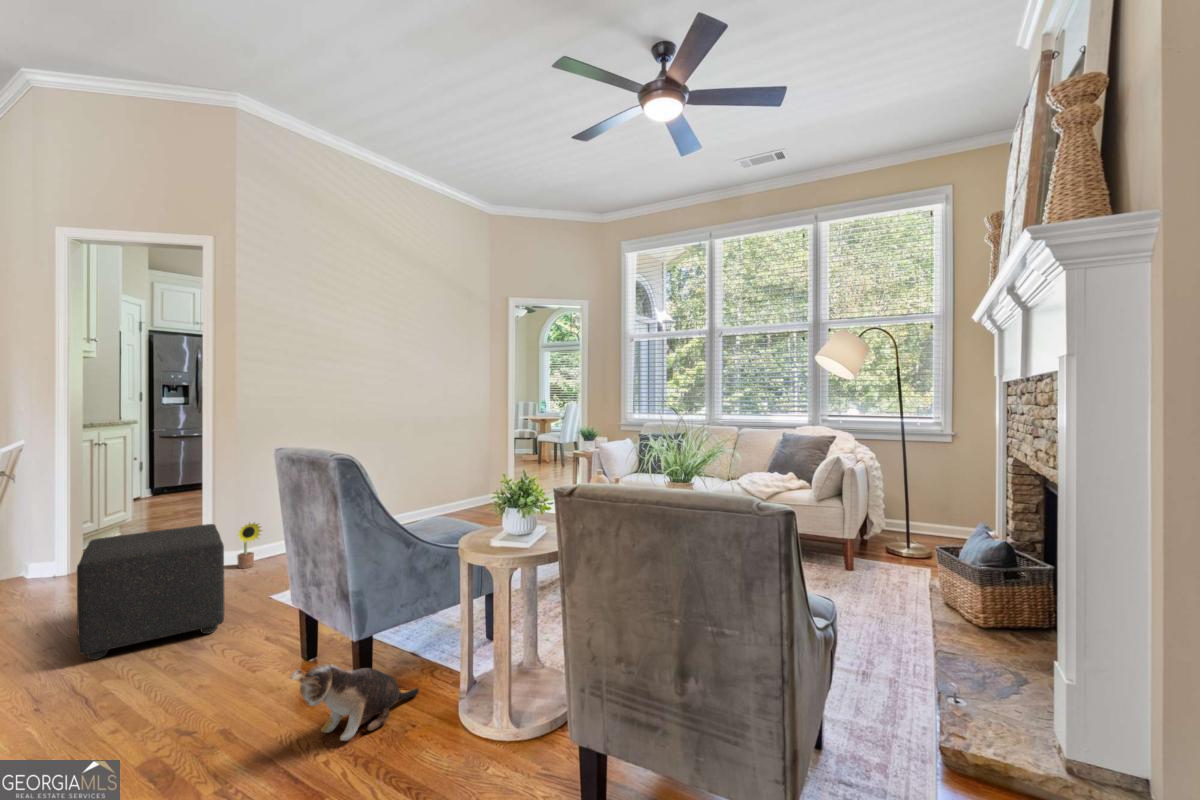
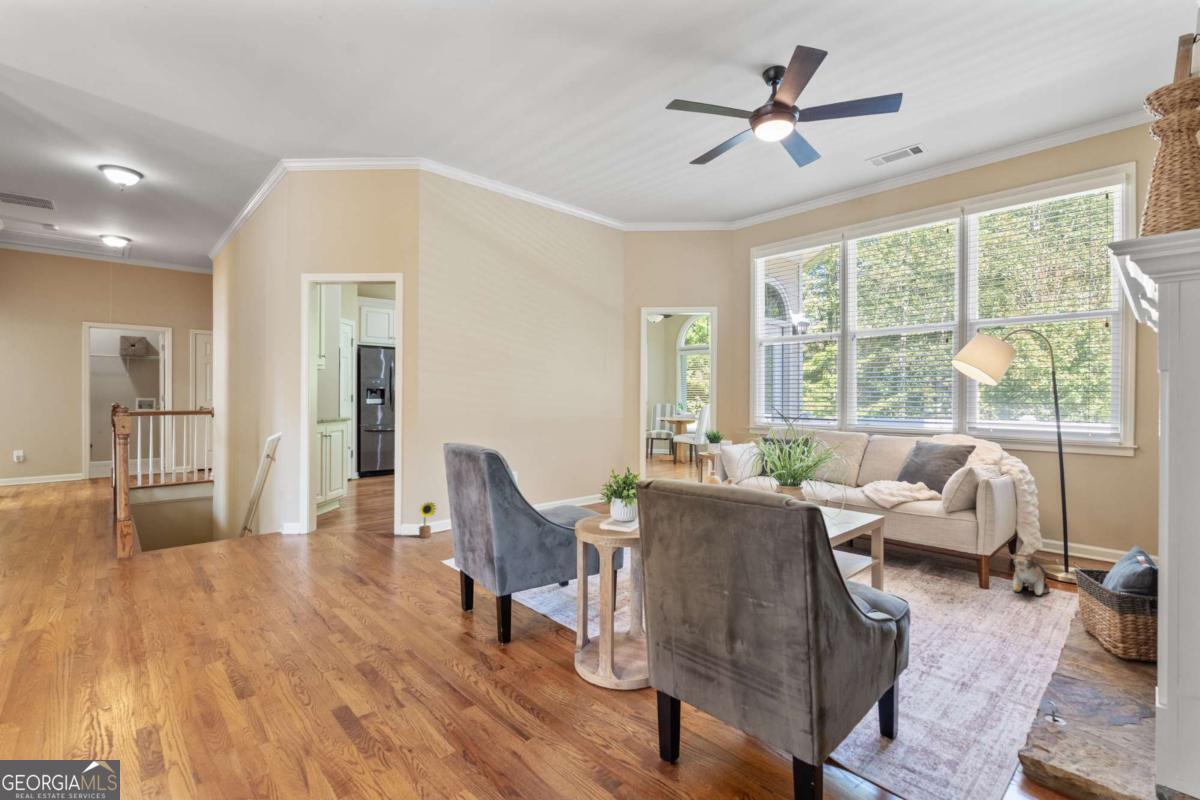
ottoman: present [77,524,224,660] -> none [317,500,409,593]
plush toy: present [290,663,419,740] -> present [1011,552,1050,595]

